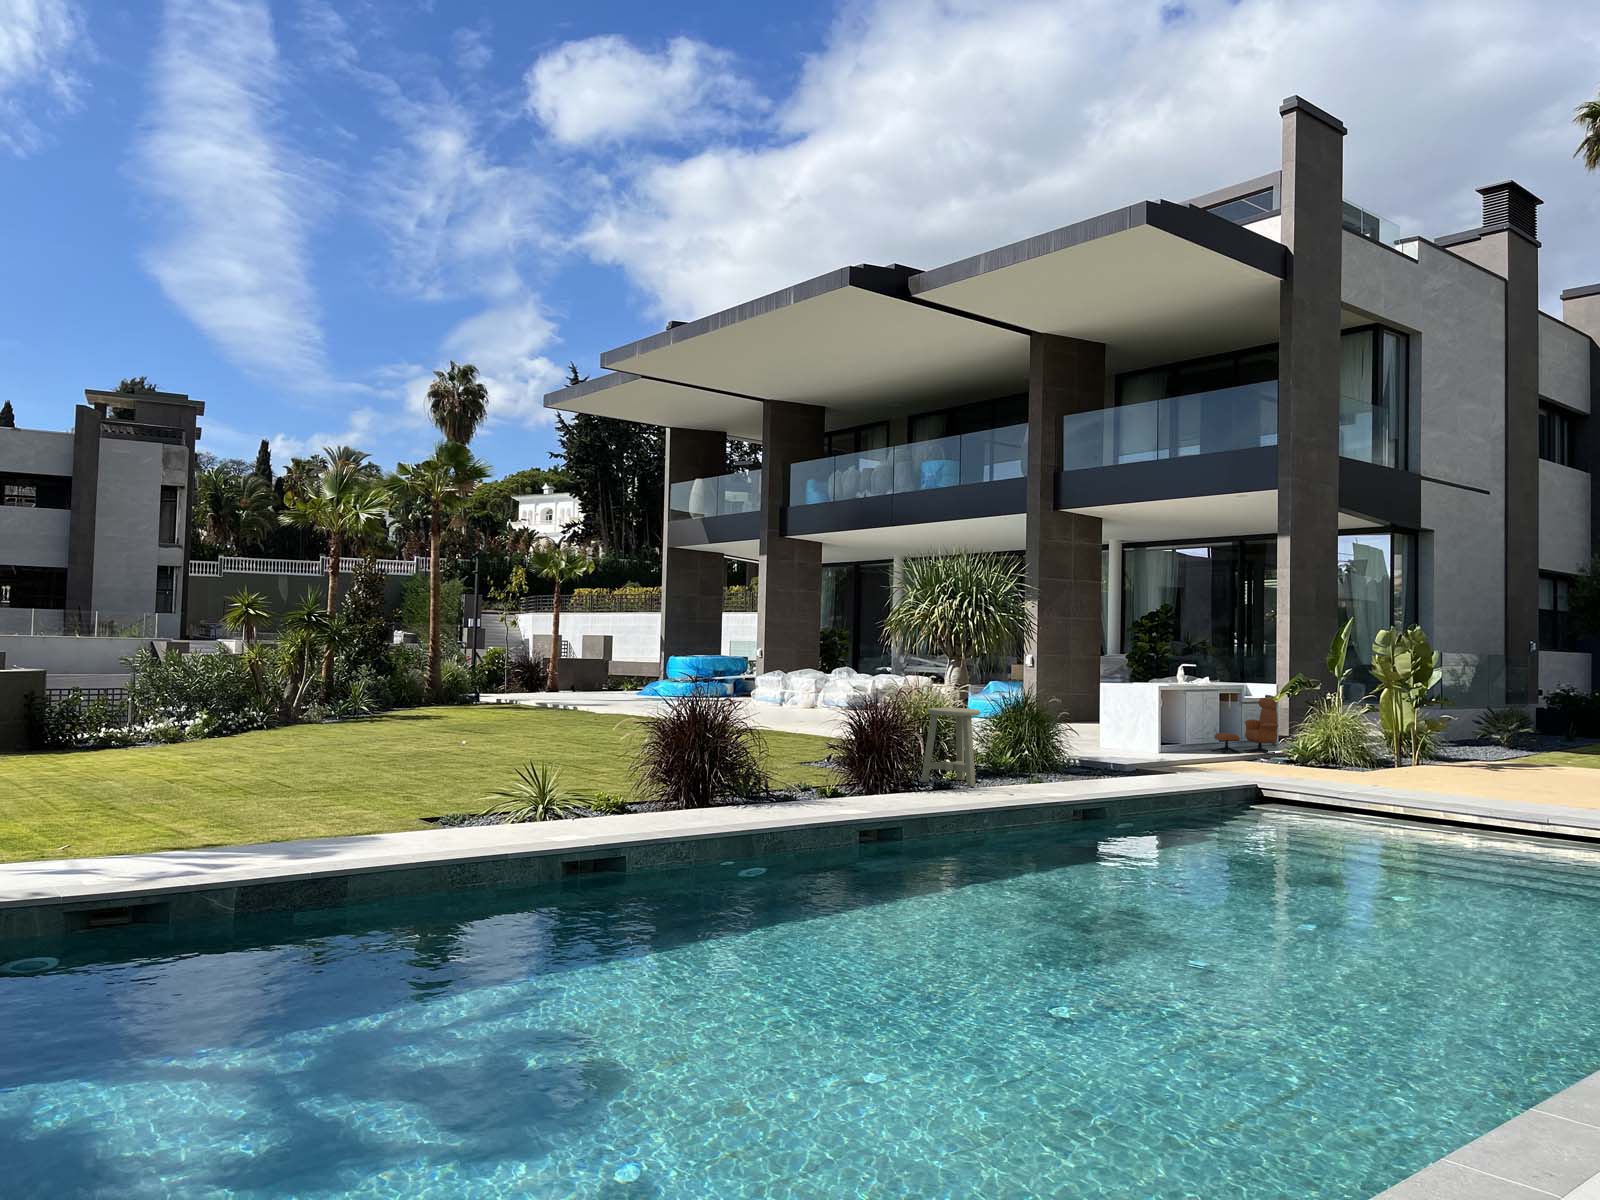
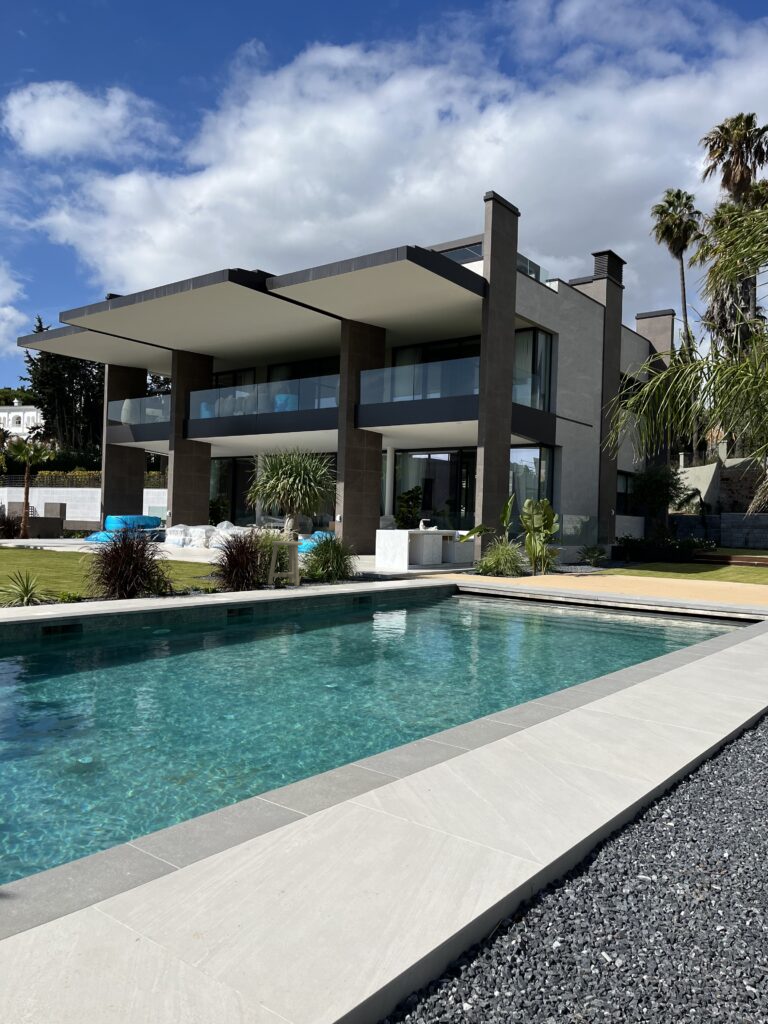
lounge chair: present [1211,698,1278,754] -> none [438,539,475,571]

